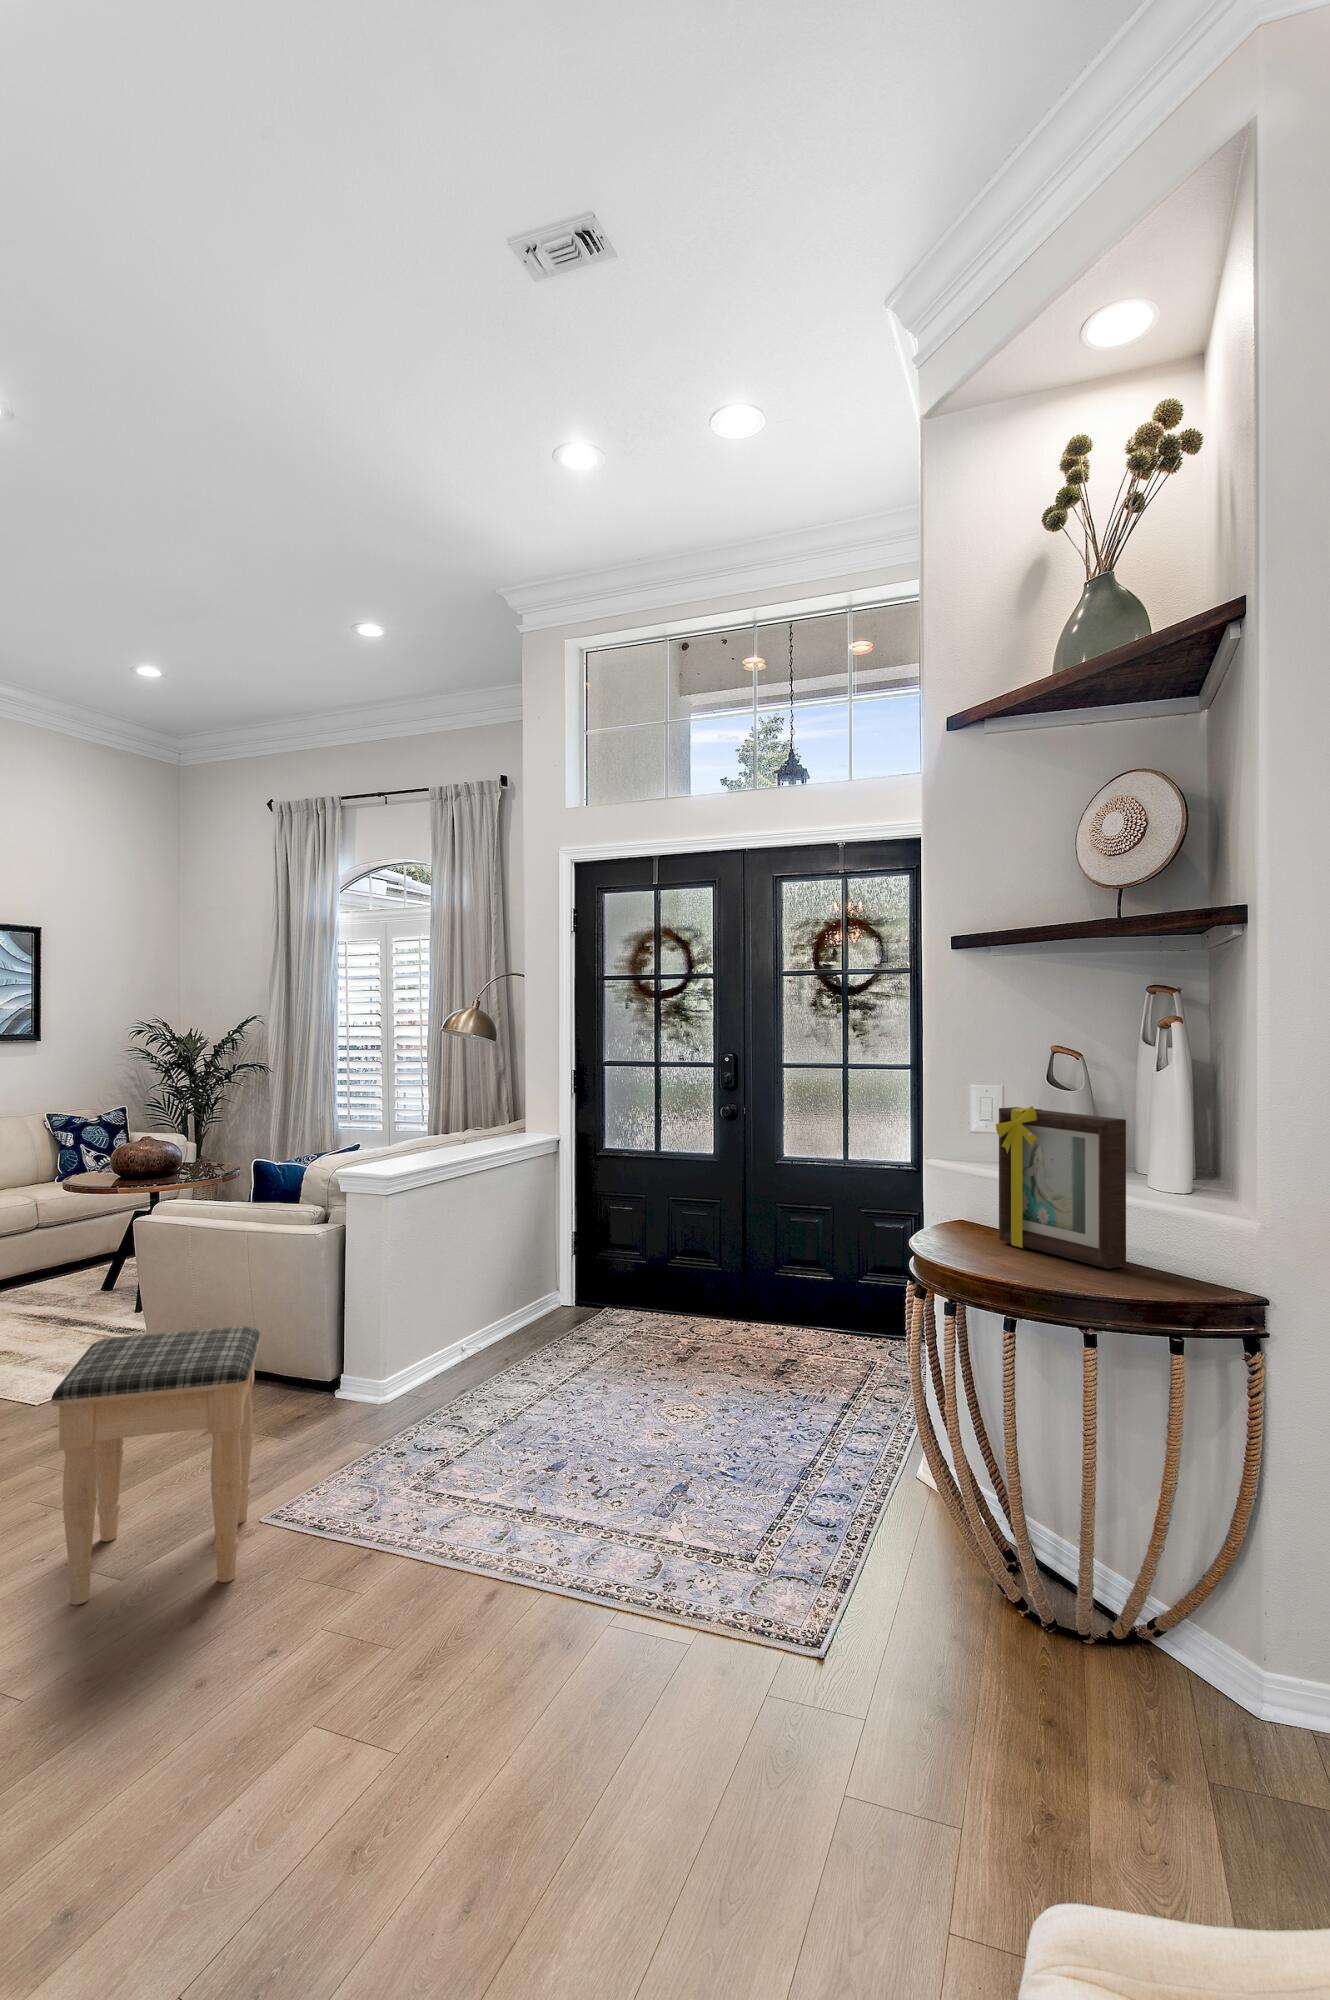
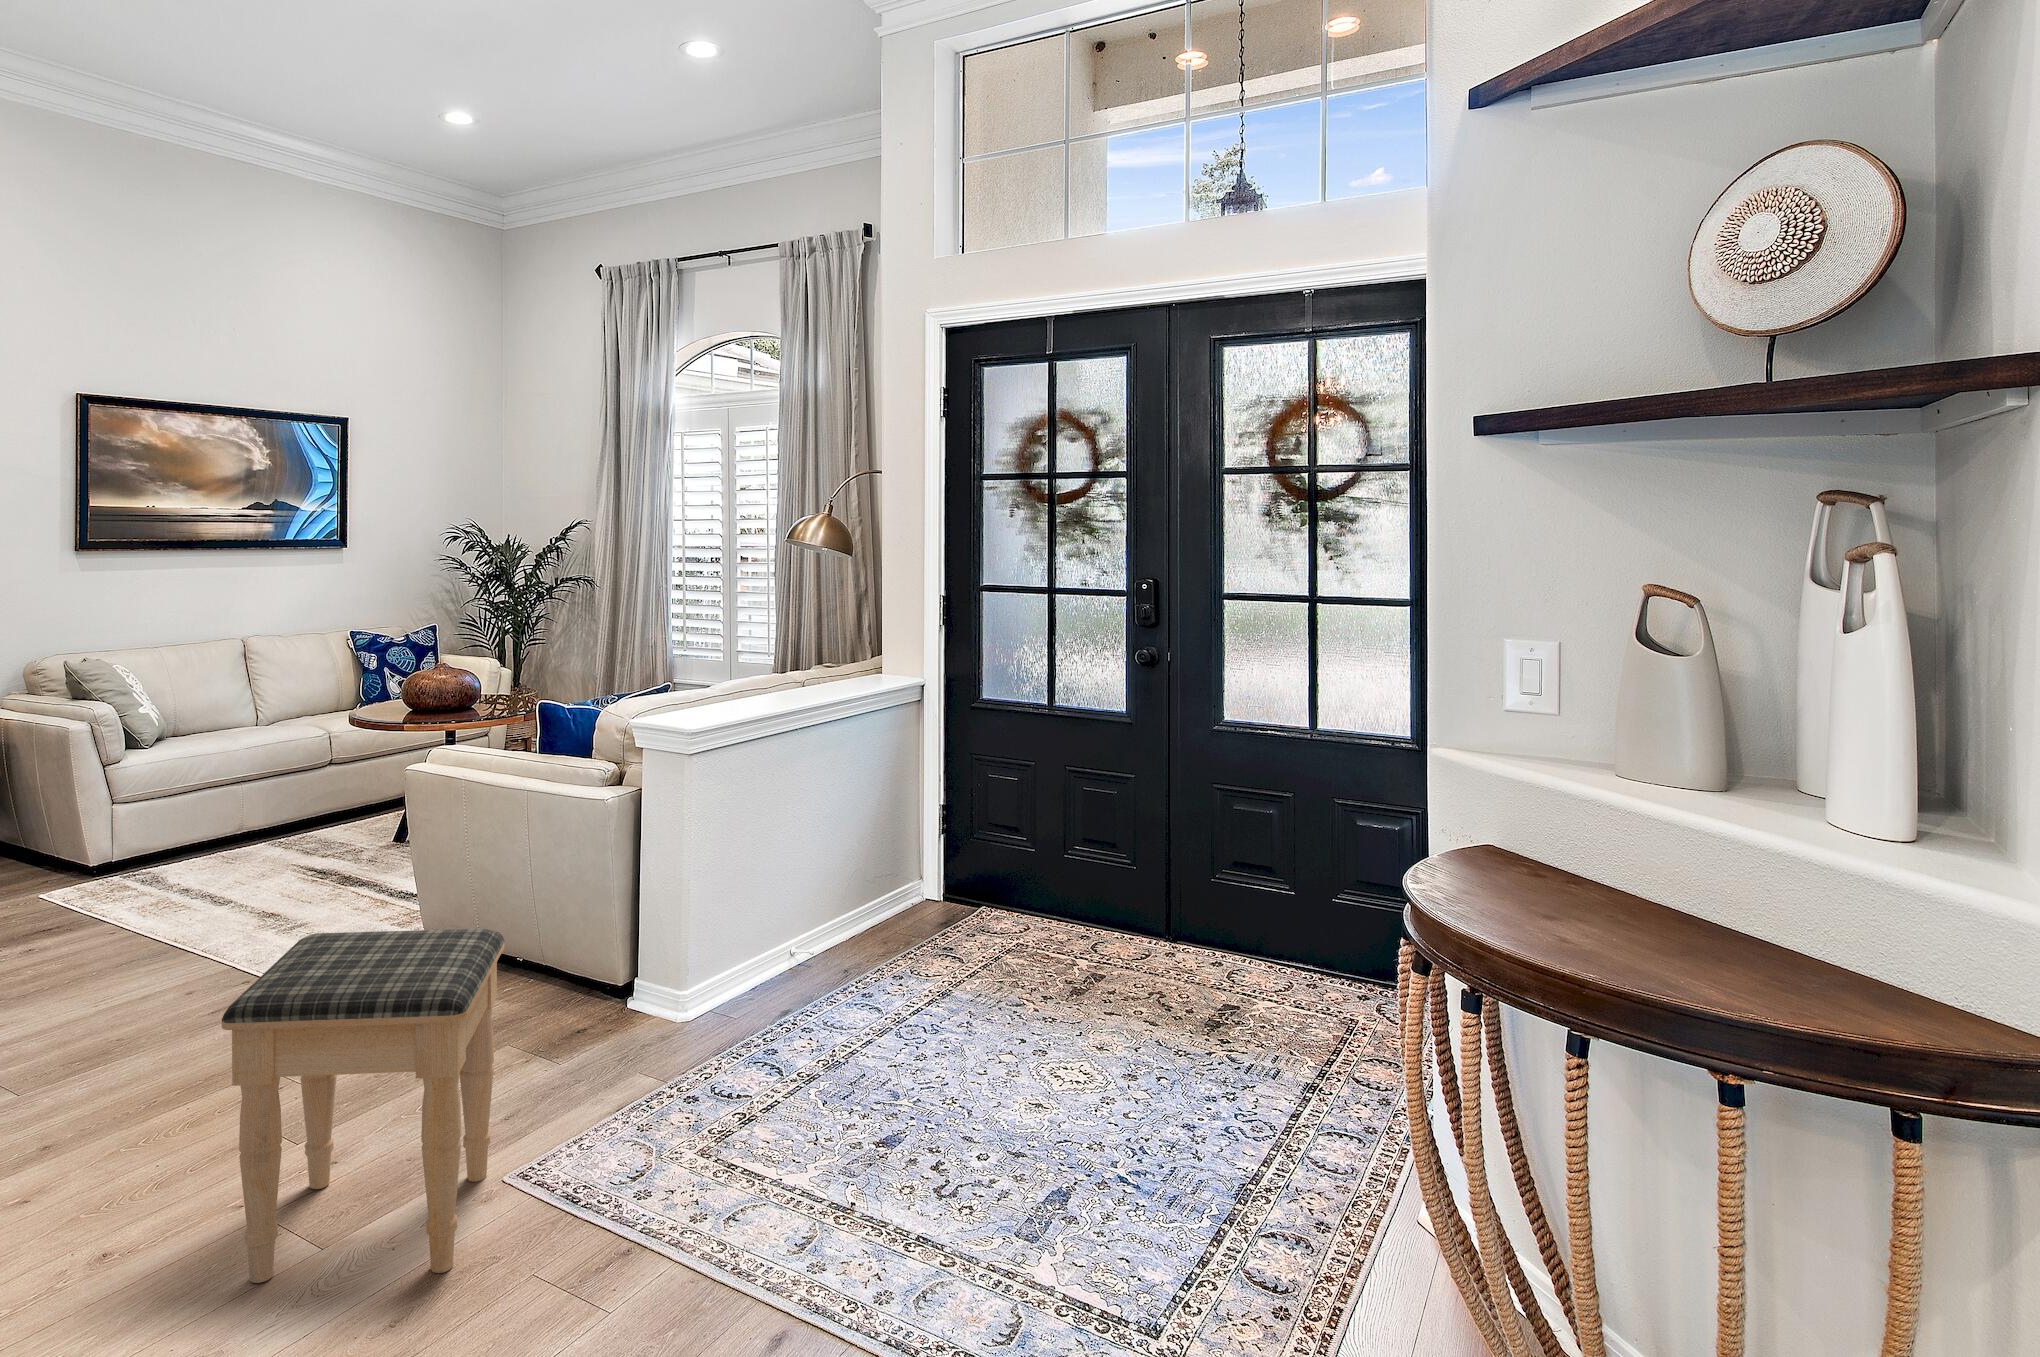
picture frame: present [996,1106,1126,1269] -> none [1586,690,1856,988]

